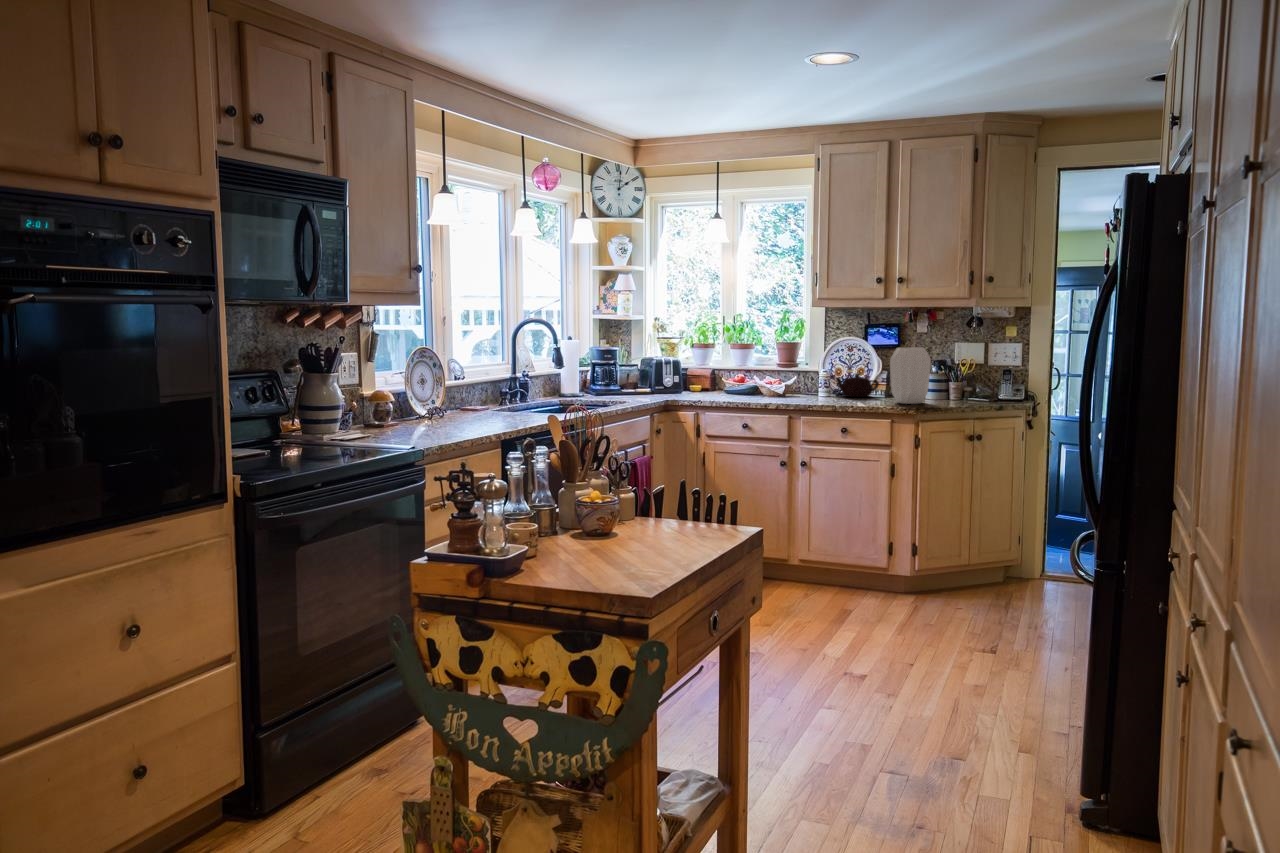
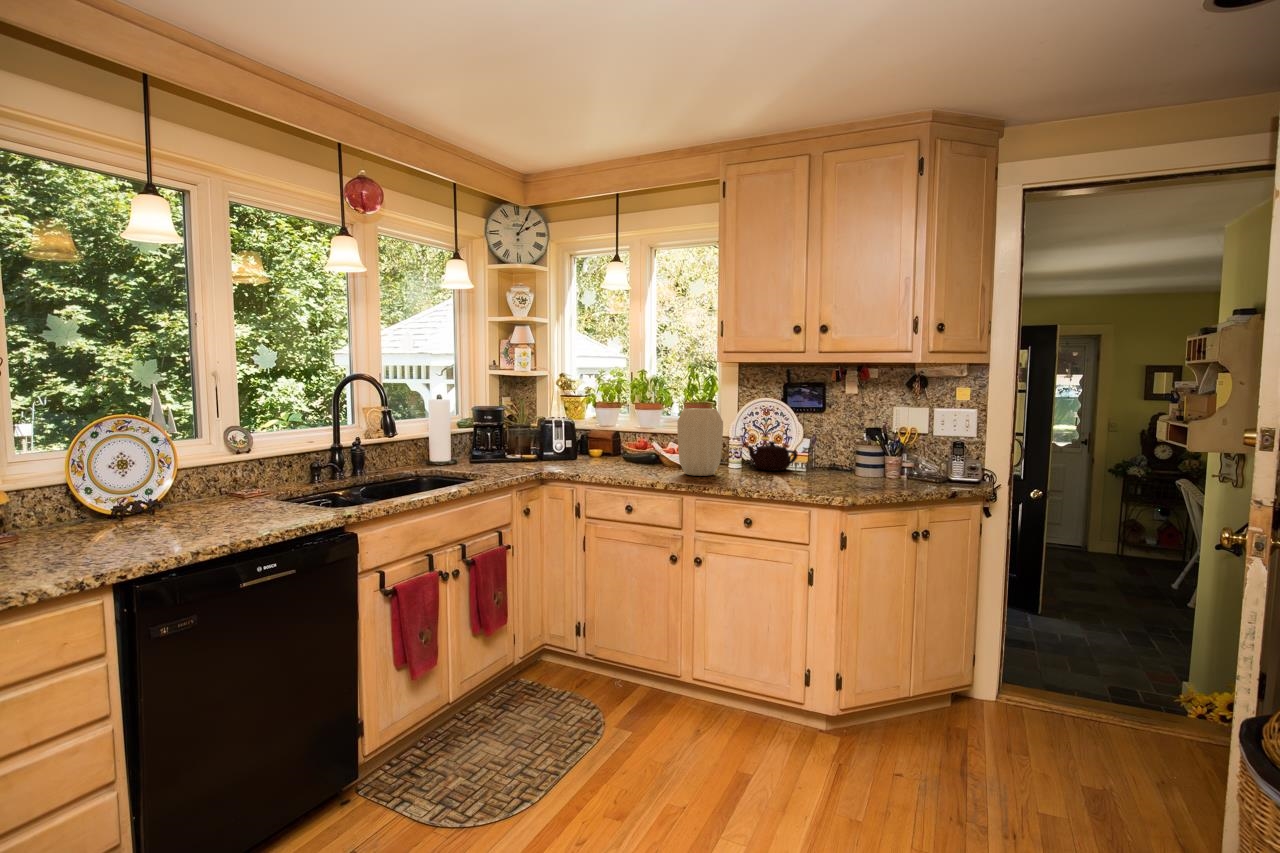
vase: present [890,348,931,404] -> present [677,408,723,476]

